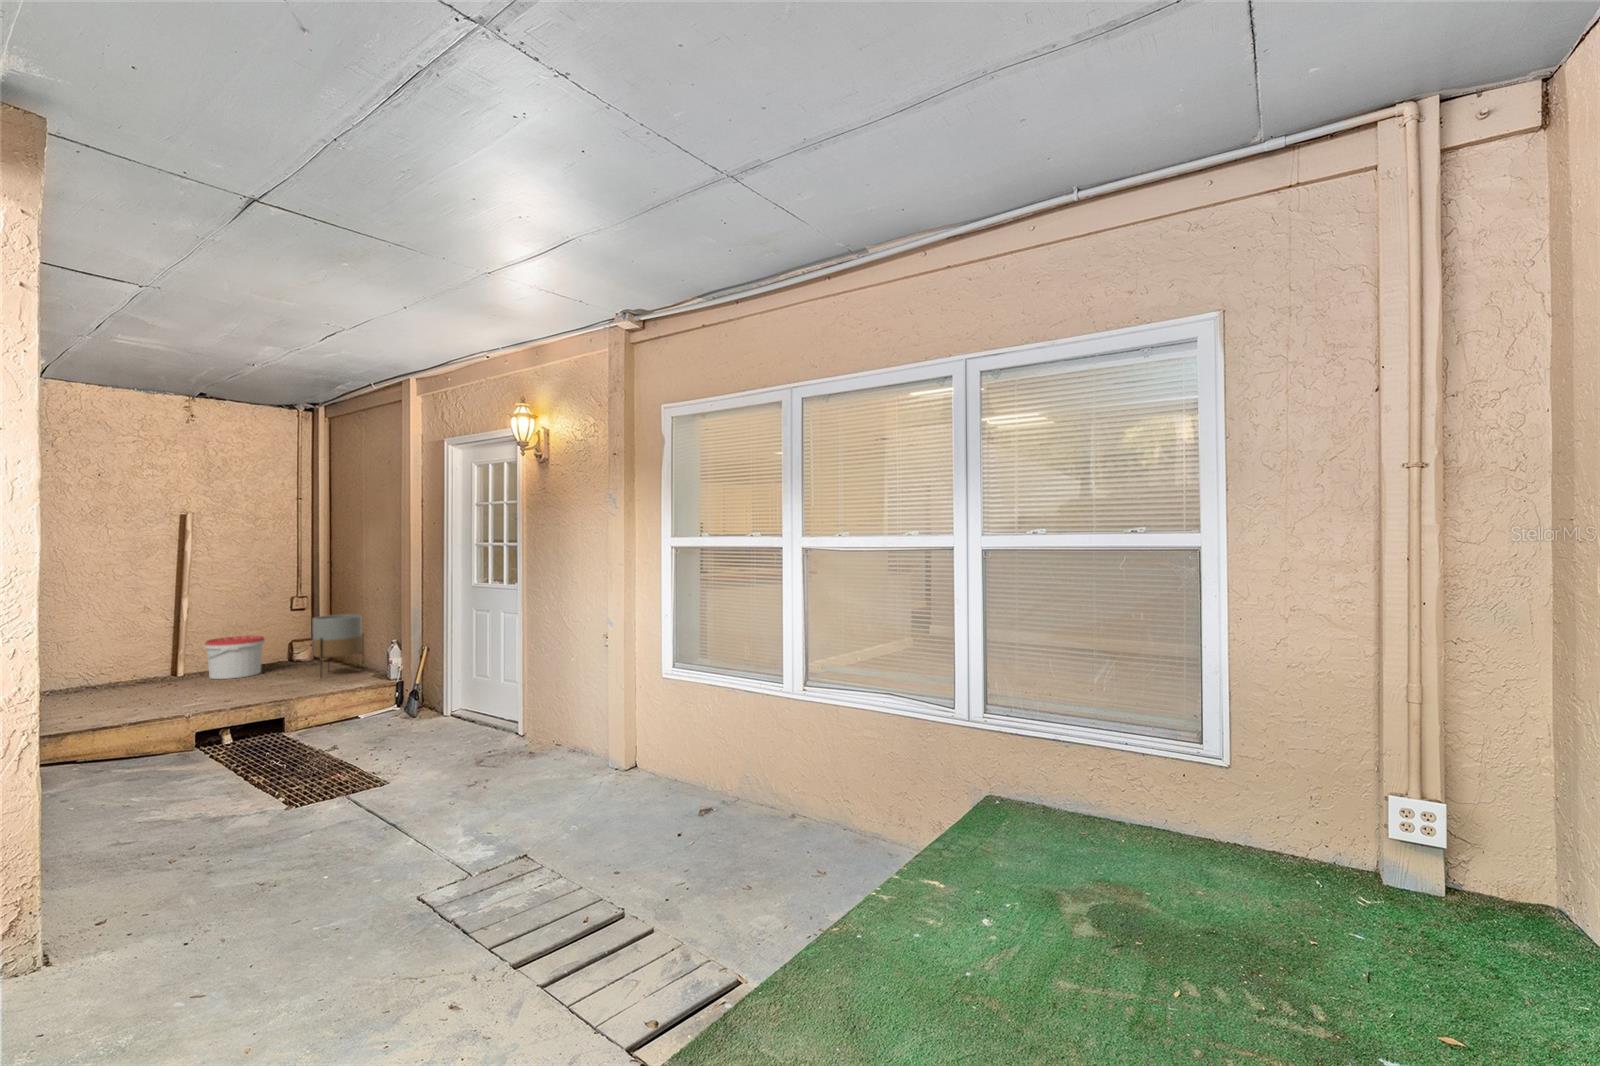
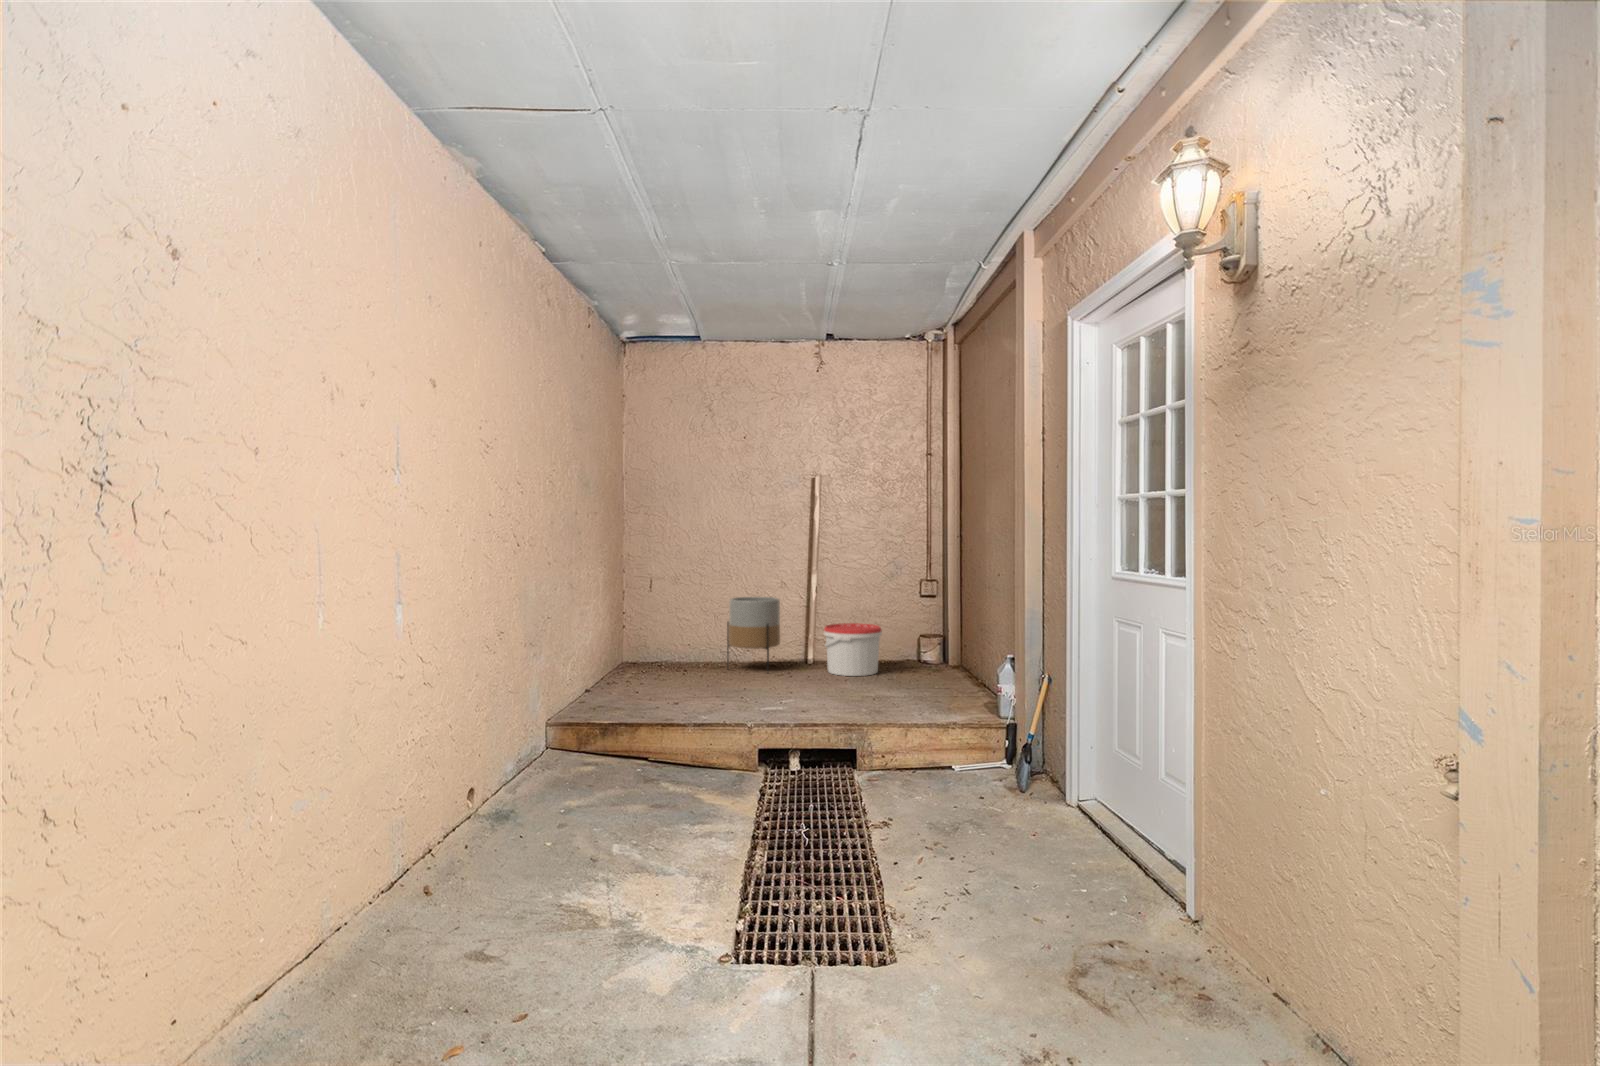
planter: present [313,614,364,673] -> present [727,597,780,672]

